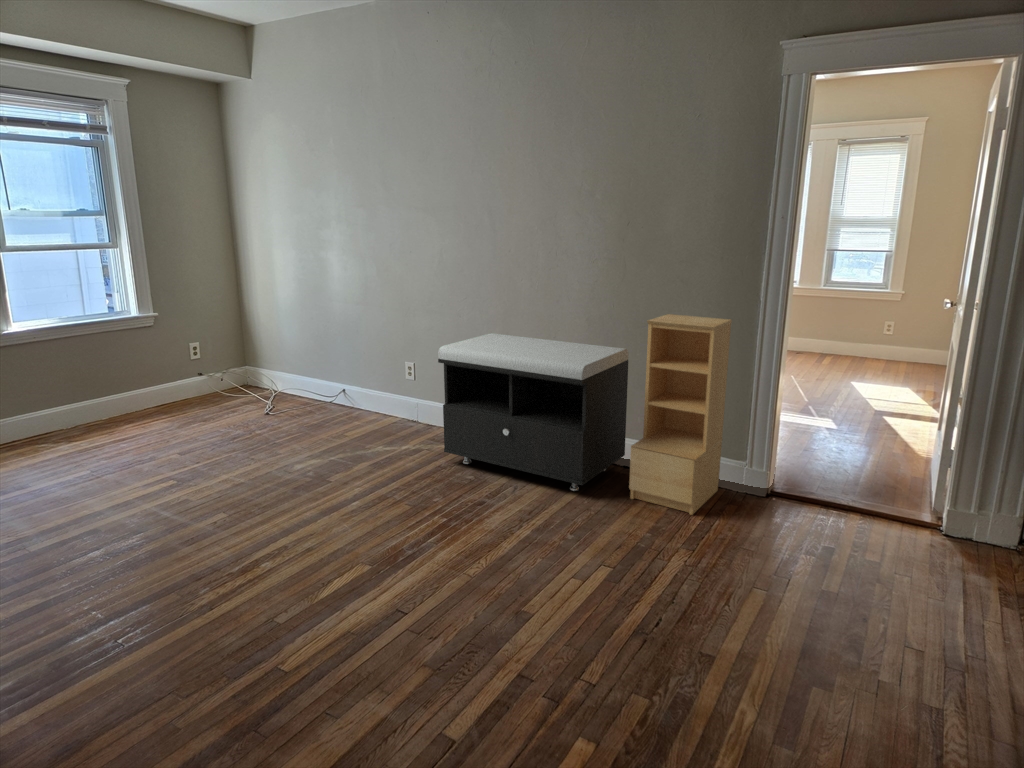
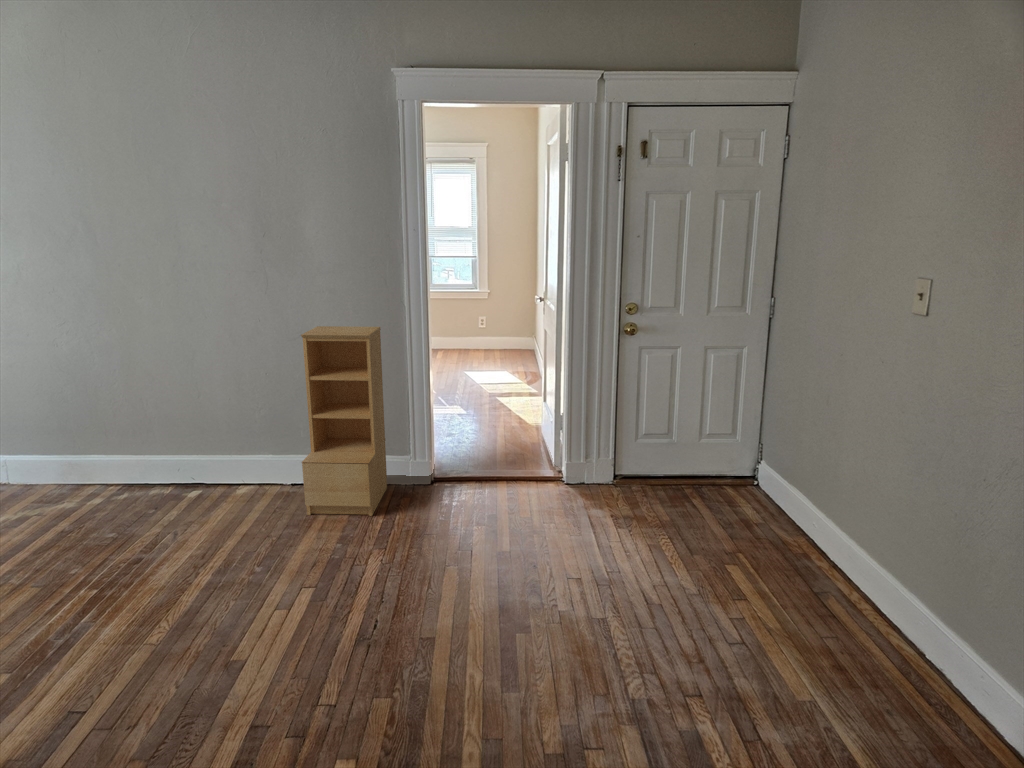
storage bench: present [438,333,628,491] -> none [43,365,289,521]

